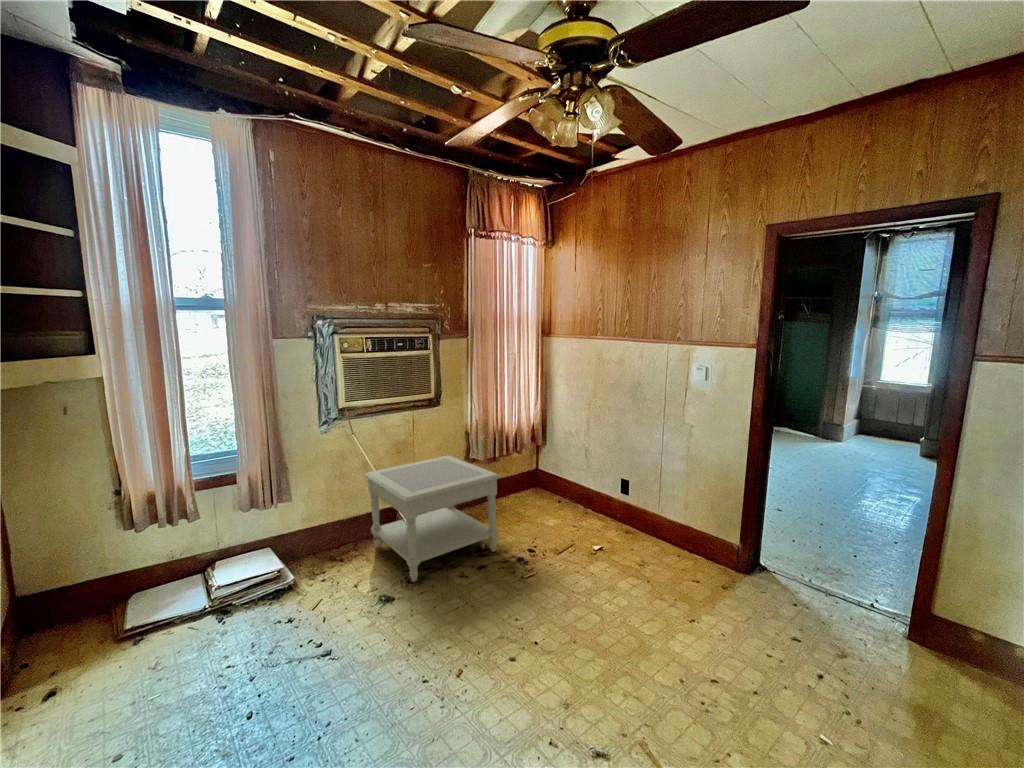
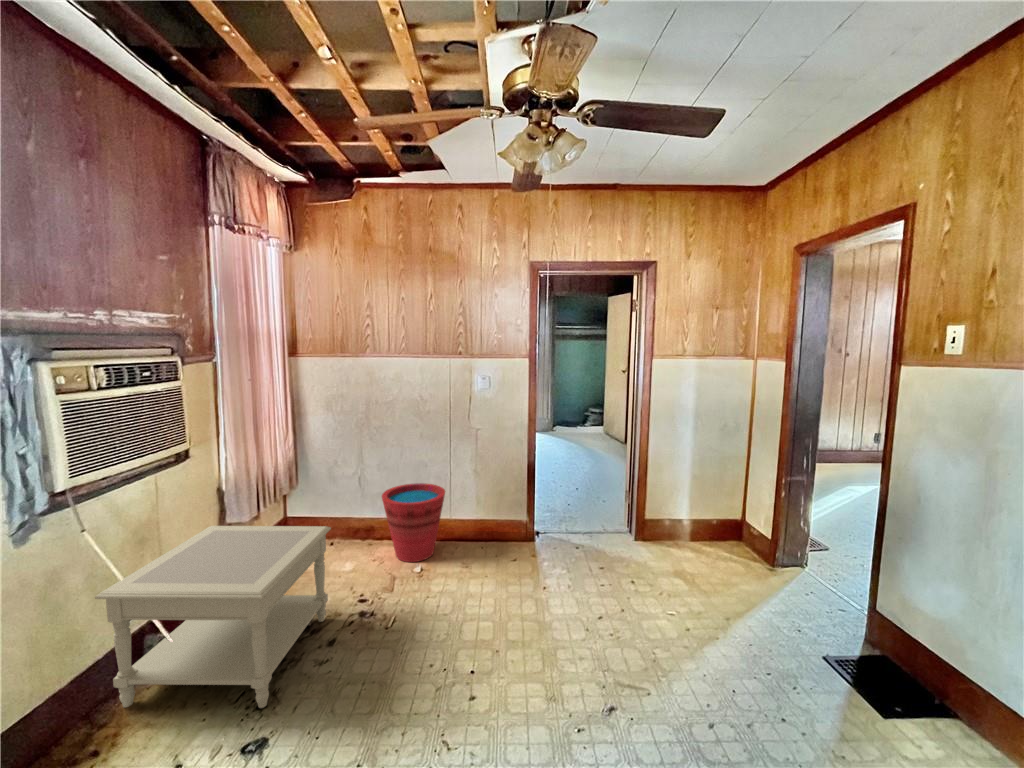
bucket: none [578,463,644,542] -> present [382,483,445,562]

